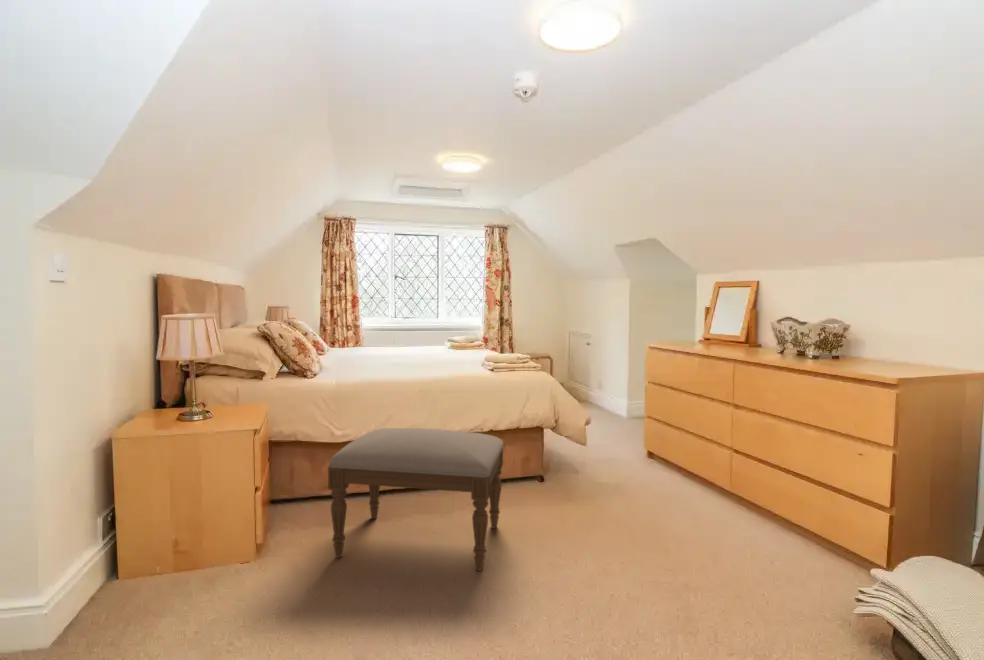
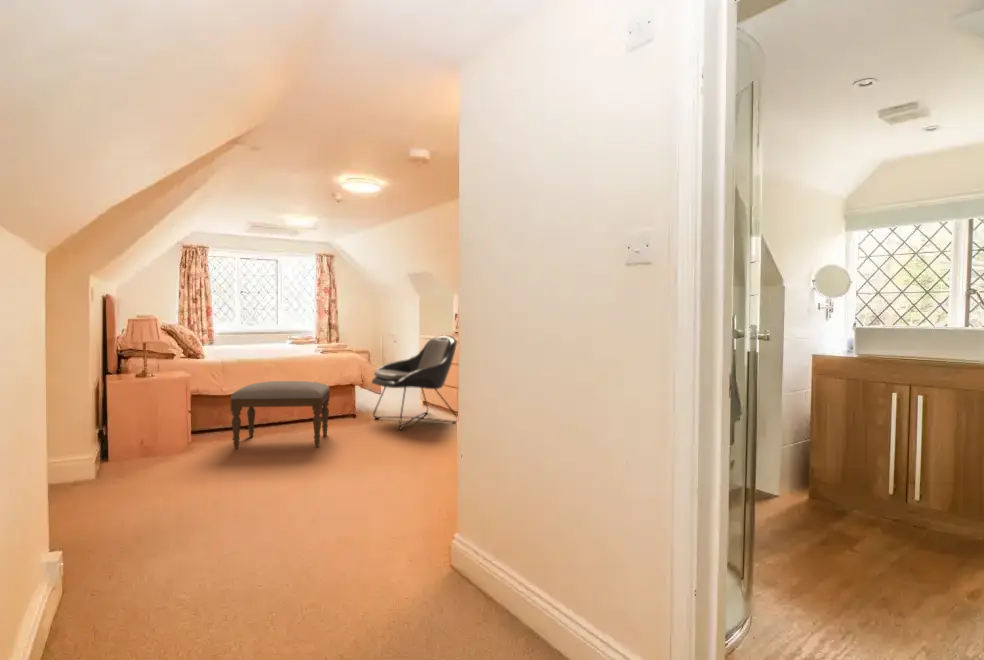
lounge chair: none [565,347,734,526] -> present [372,335,457,429]

